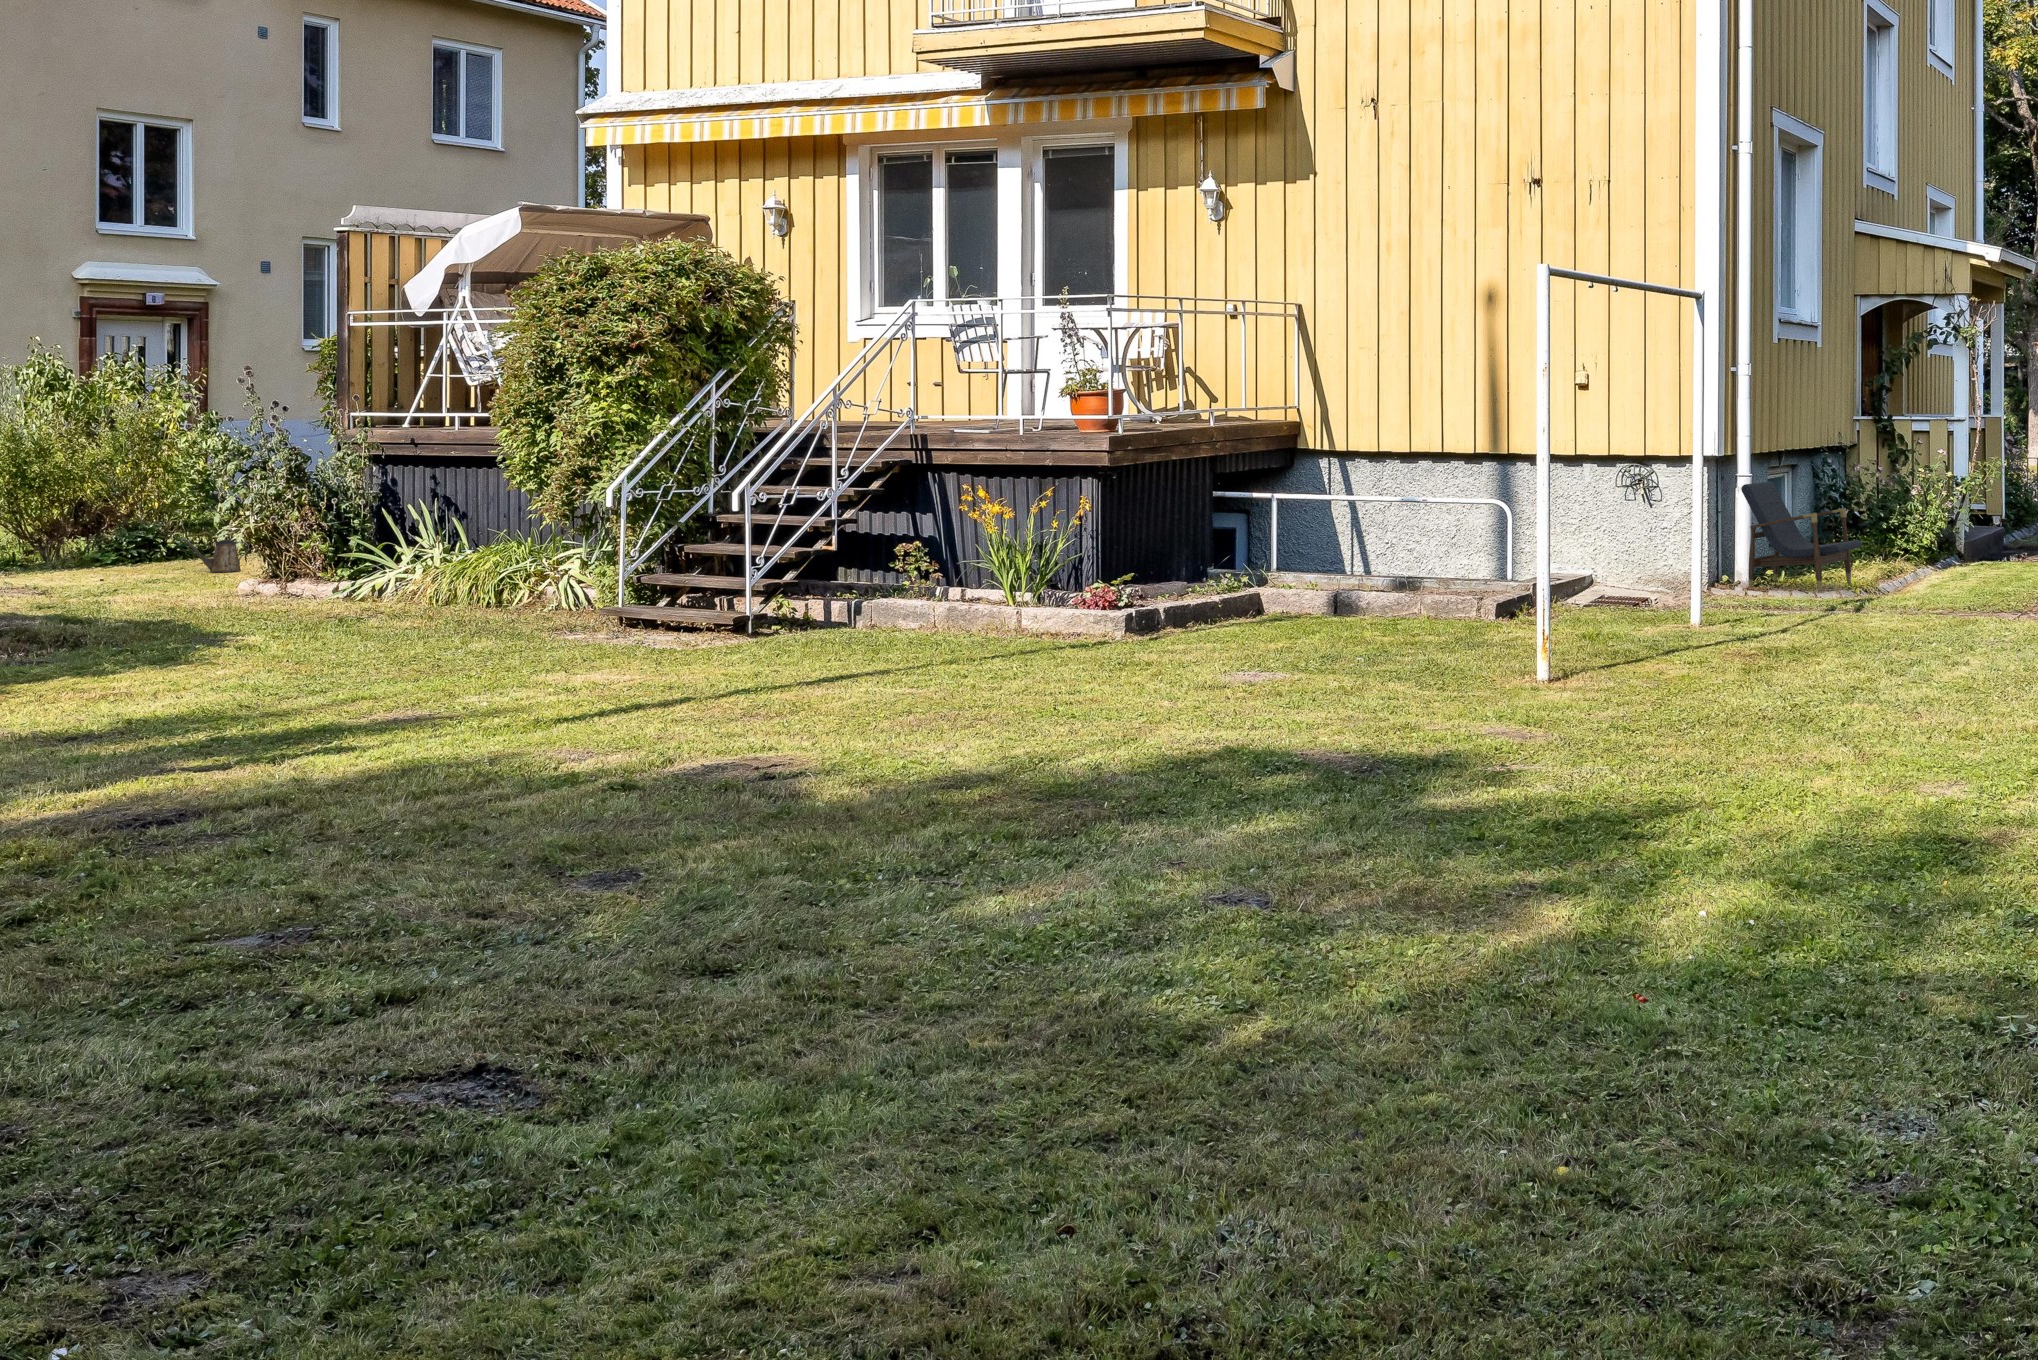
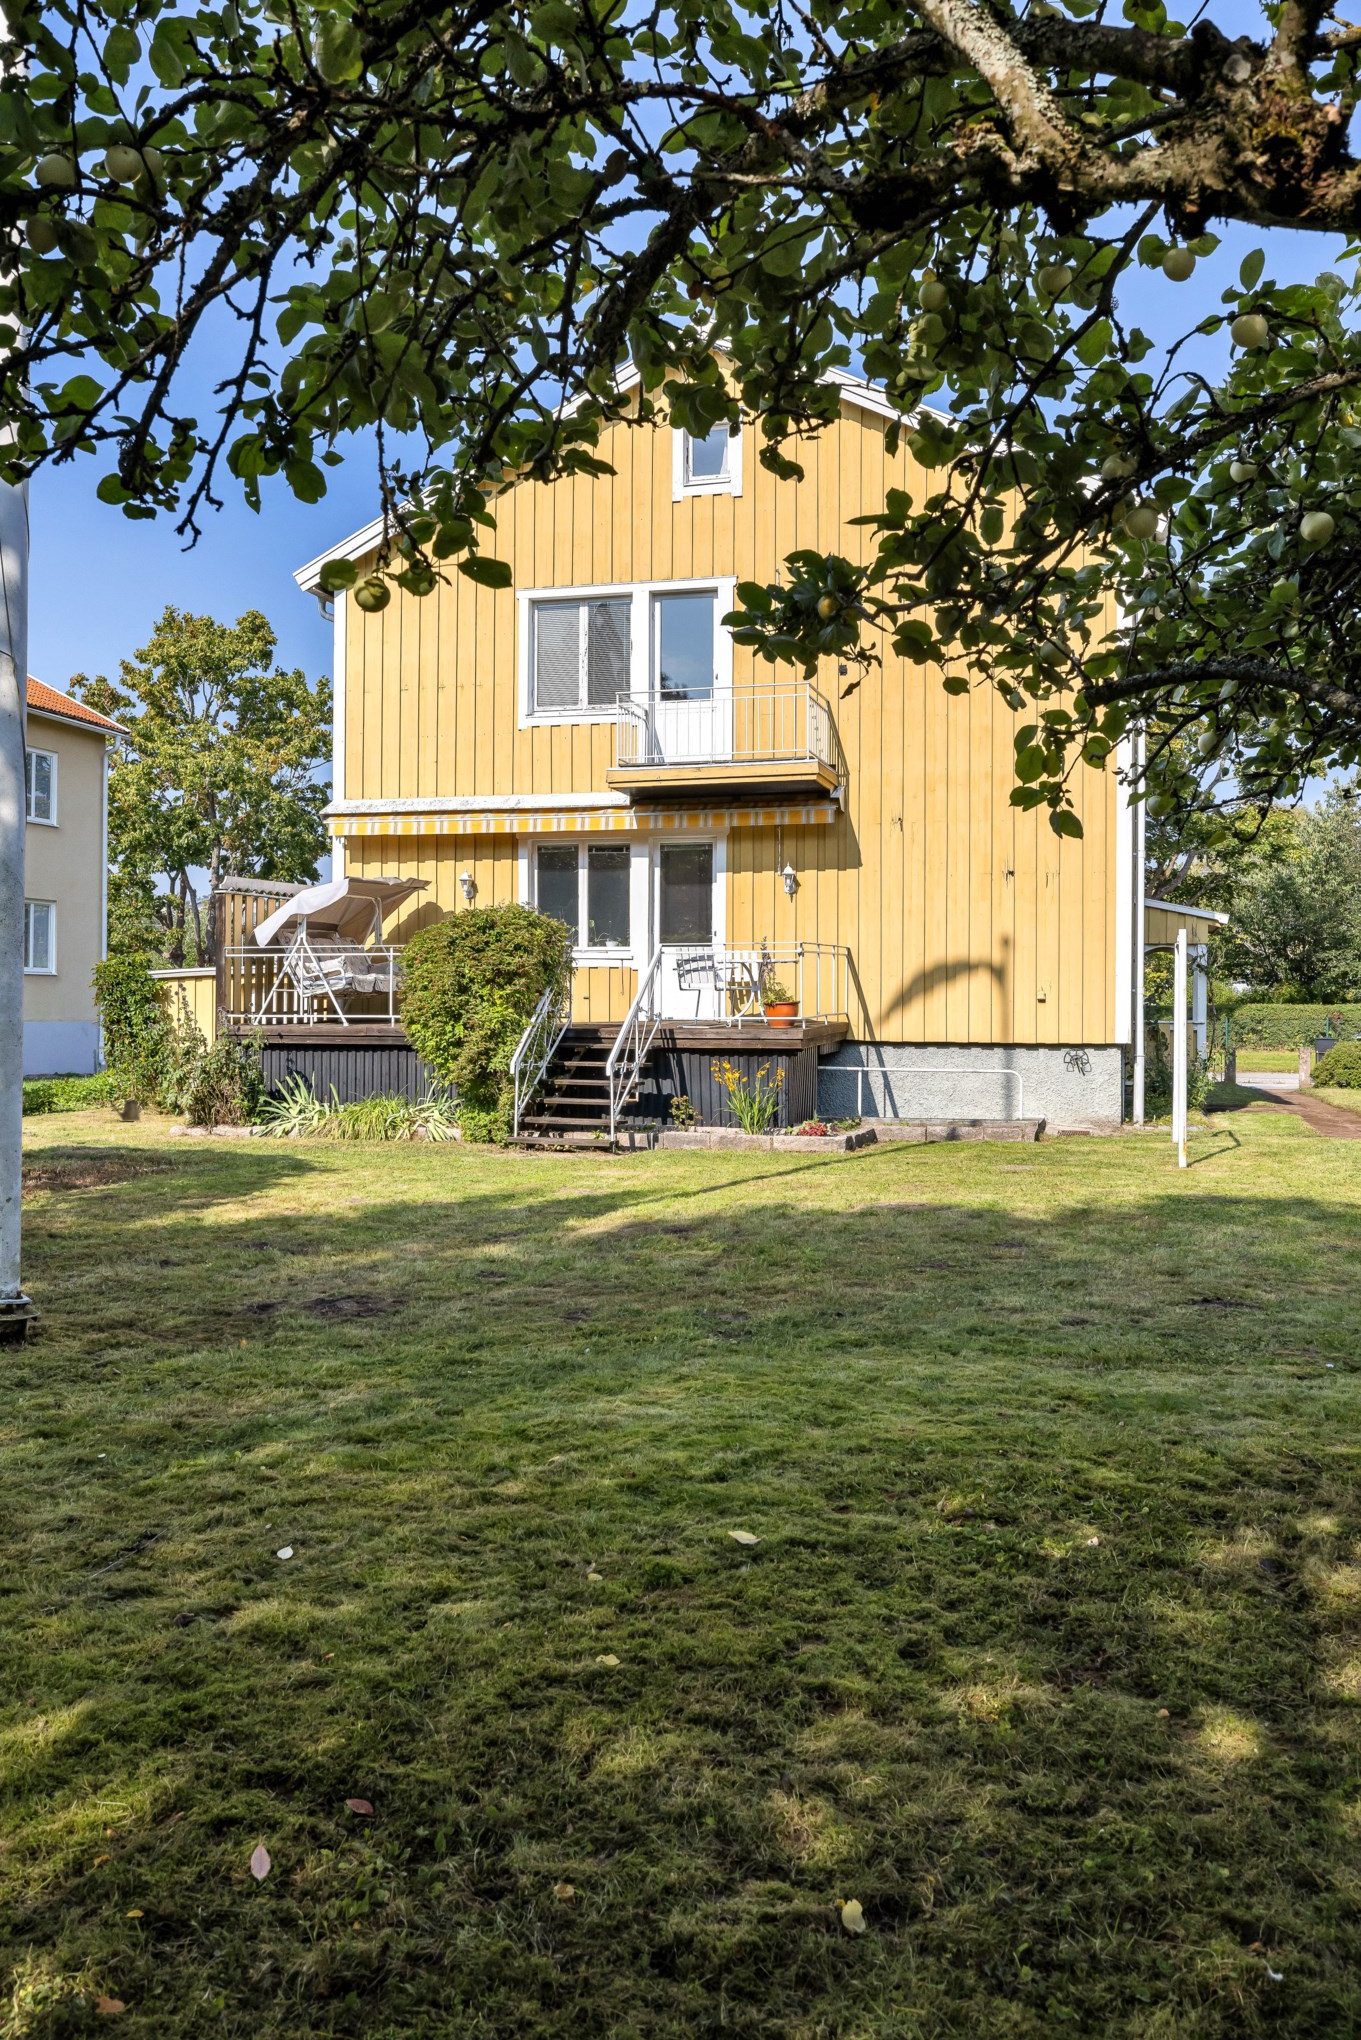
lounge chair: present [1741,481,1862,592] -> none [1132,1060,1199,1126]

